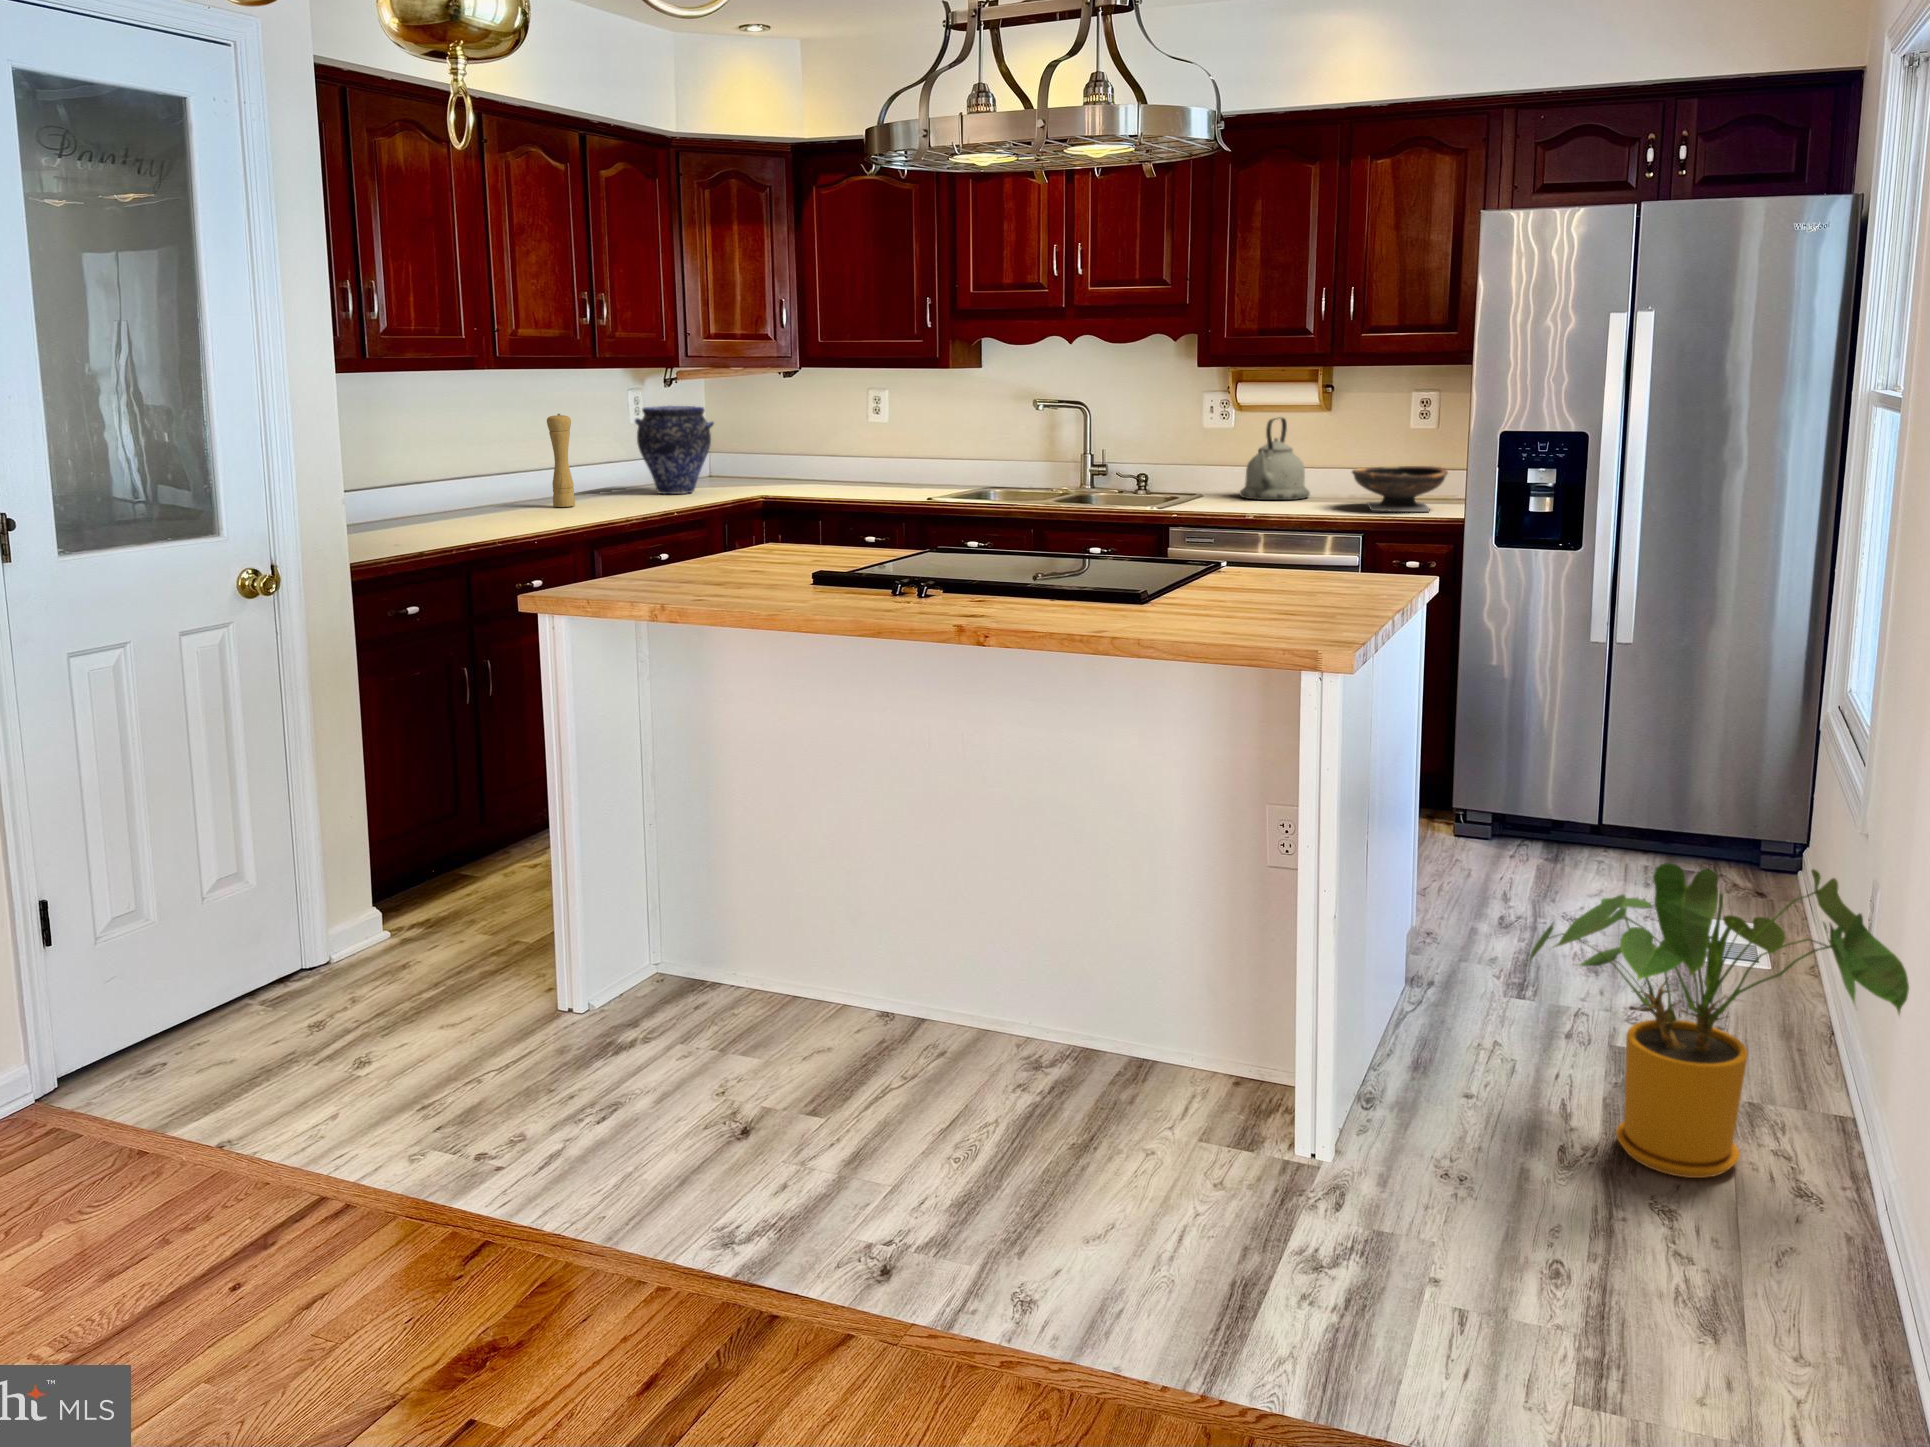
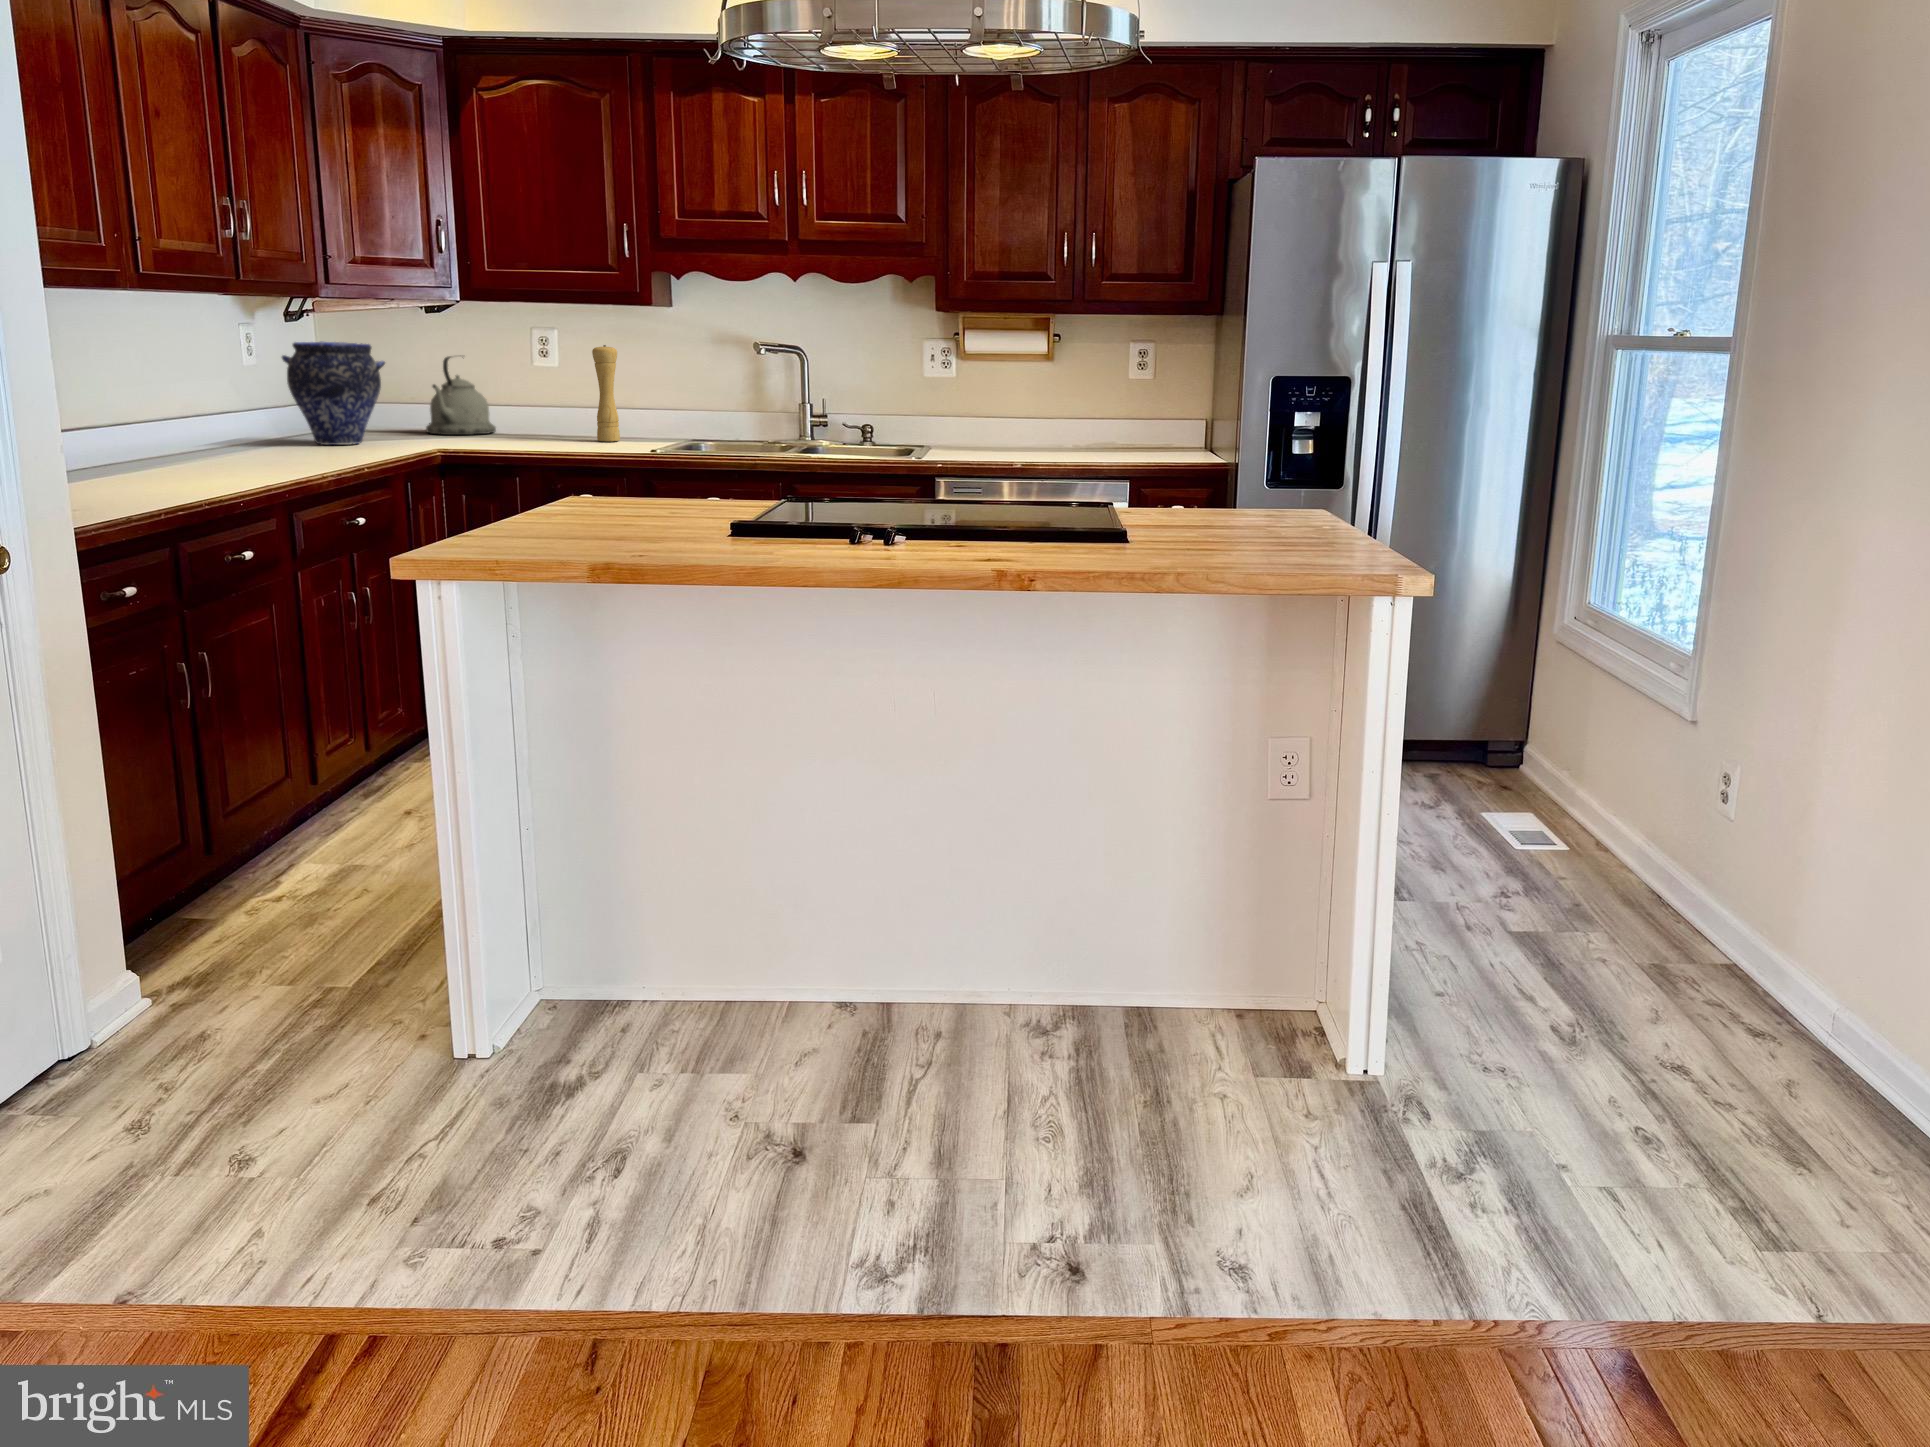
pepper mill: present [547,414,575,507] -> present [592,345,620,442]
kettle: present [1240,417,1310,500] -> present [426,356,496,435]
bowl: present [1352,466,1448,512] -> none [1095,415,1182,457]
house plant: present [1529,863,1909,1178] -> none [1506,746,1834,1027]

